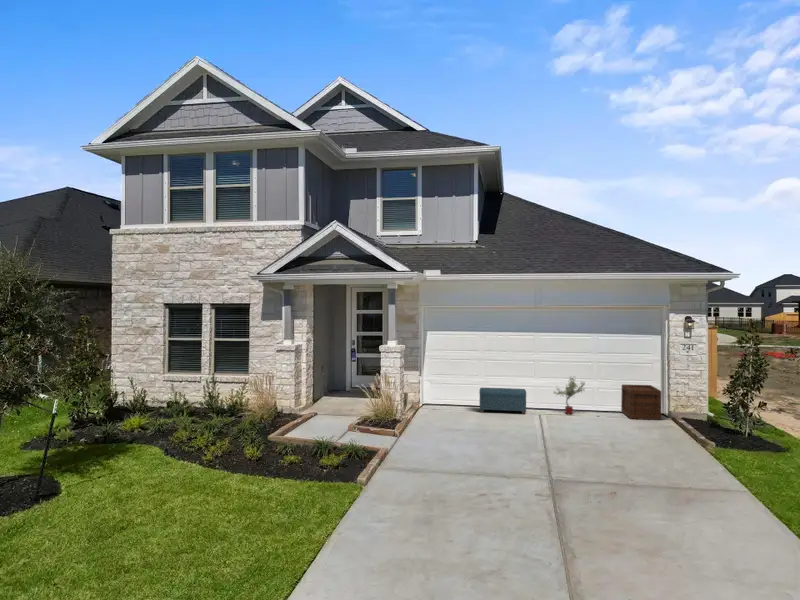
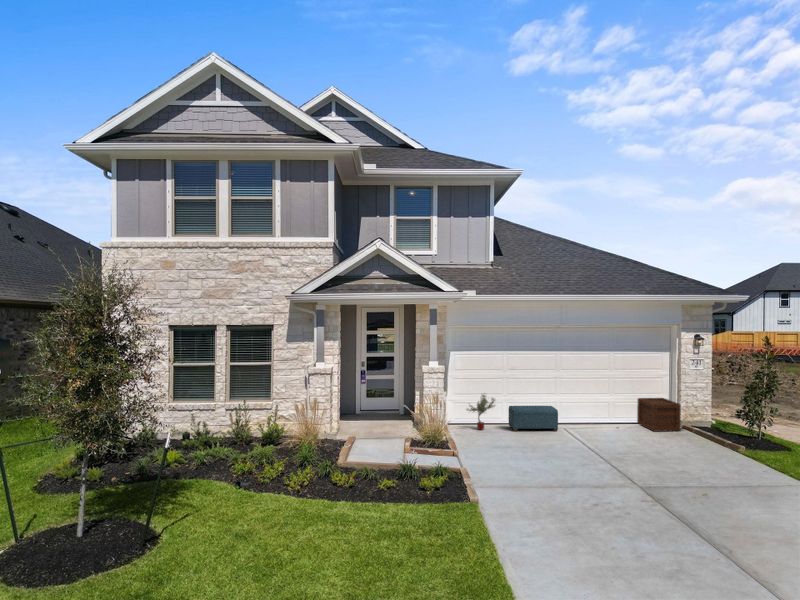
potted tree: present [554,378,585,414] -> present [467,395,495,430]

